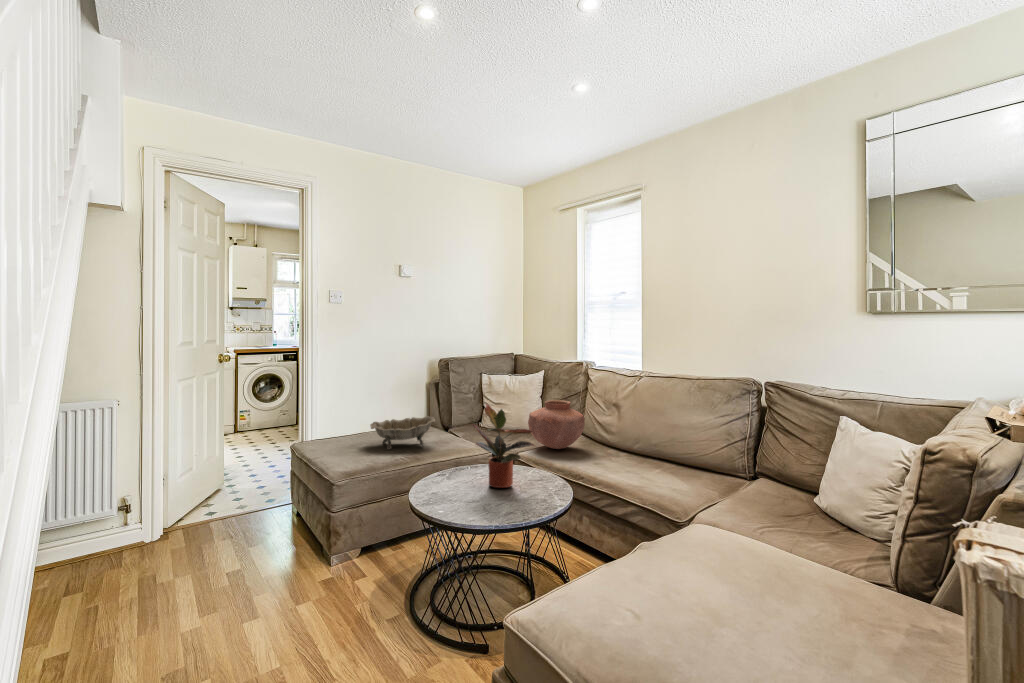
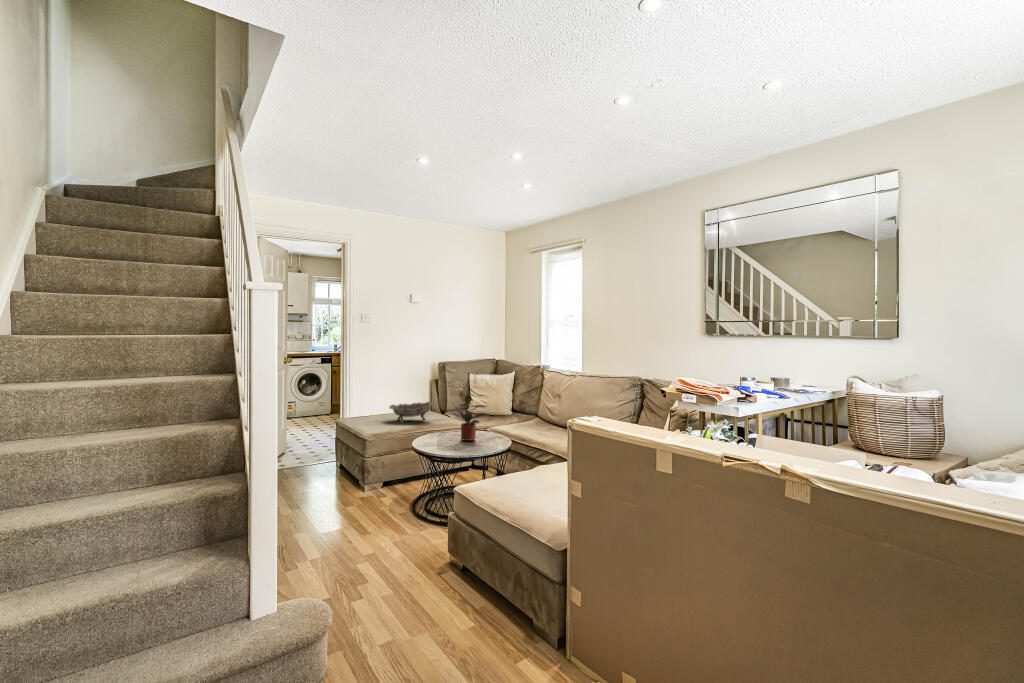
vase: present [528,400,585,449] -> none [496,391,535,424]

